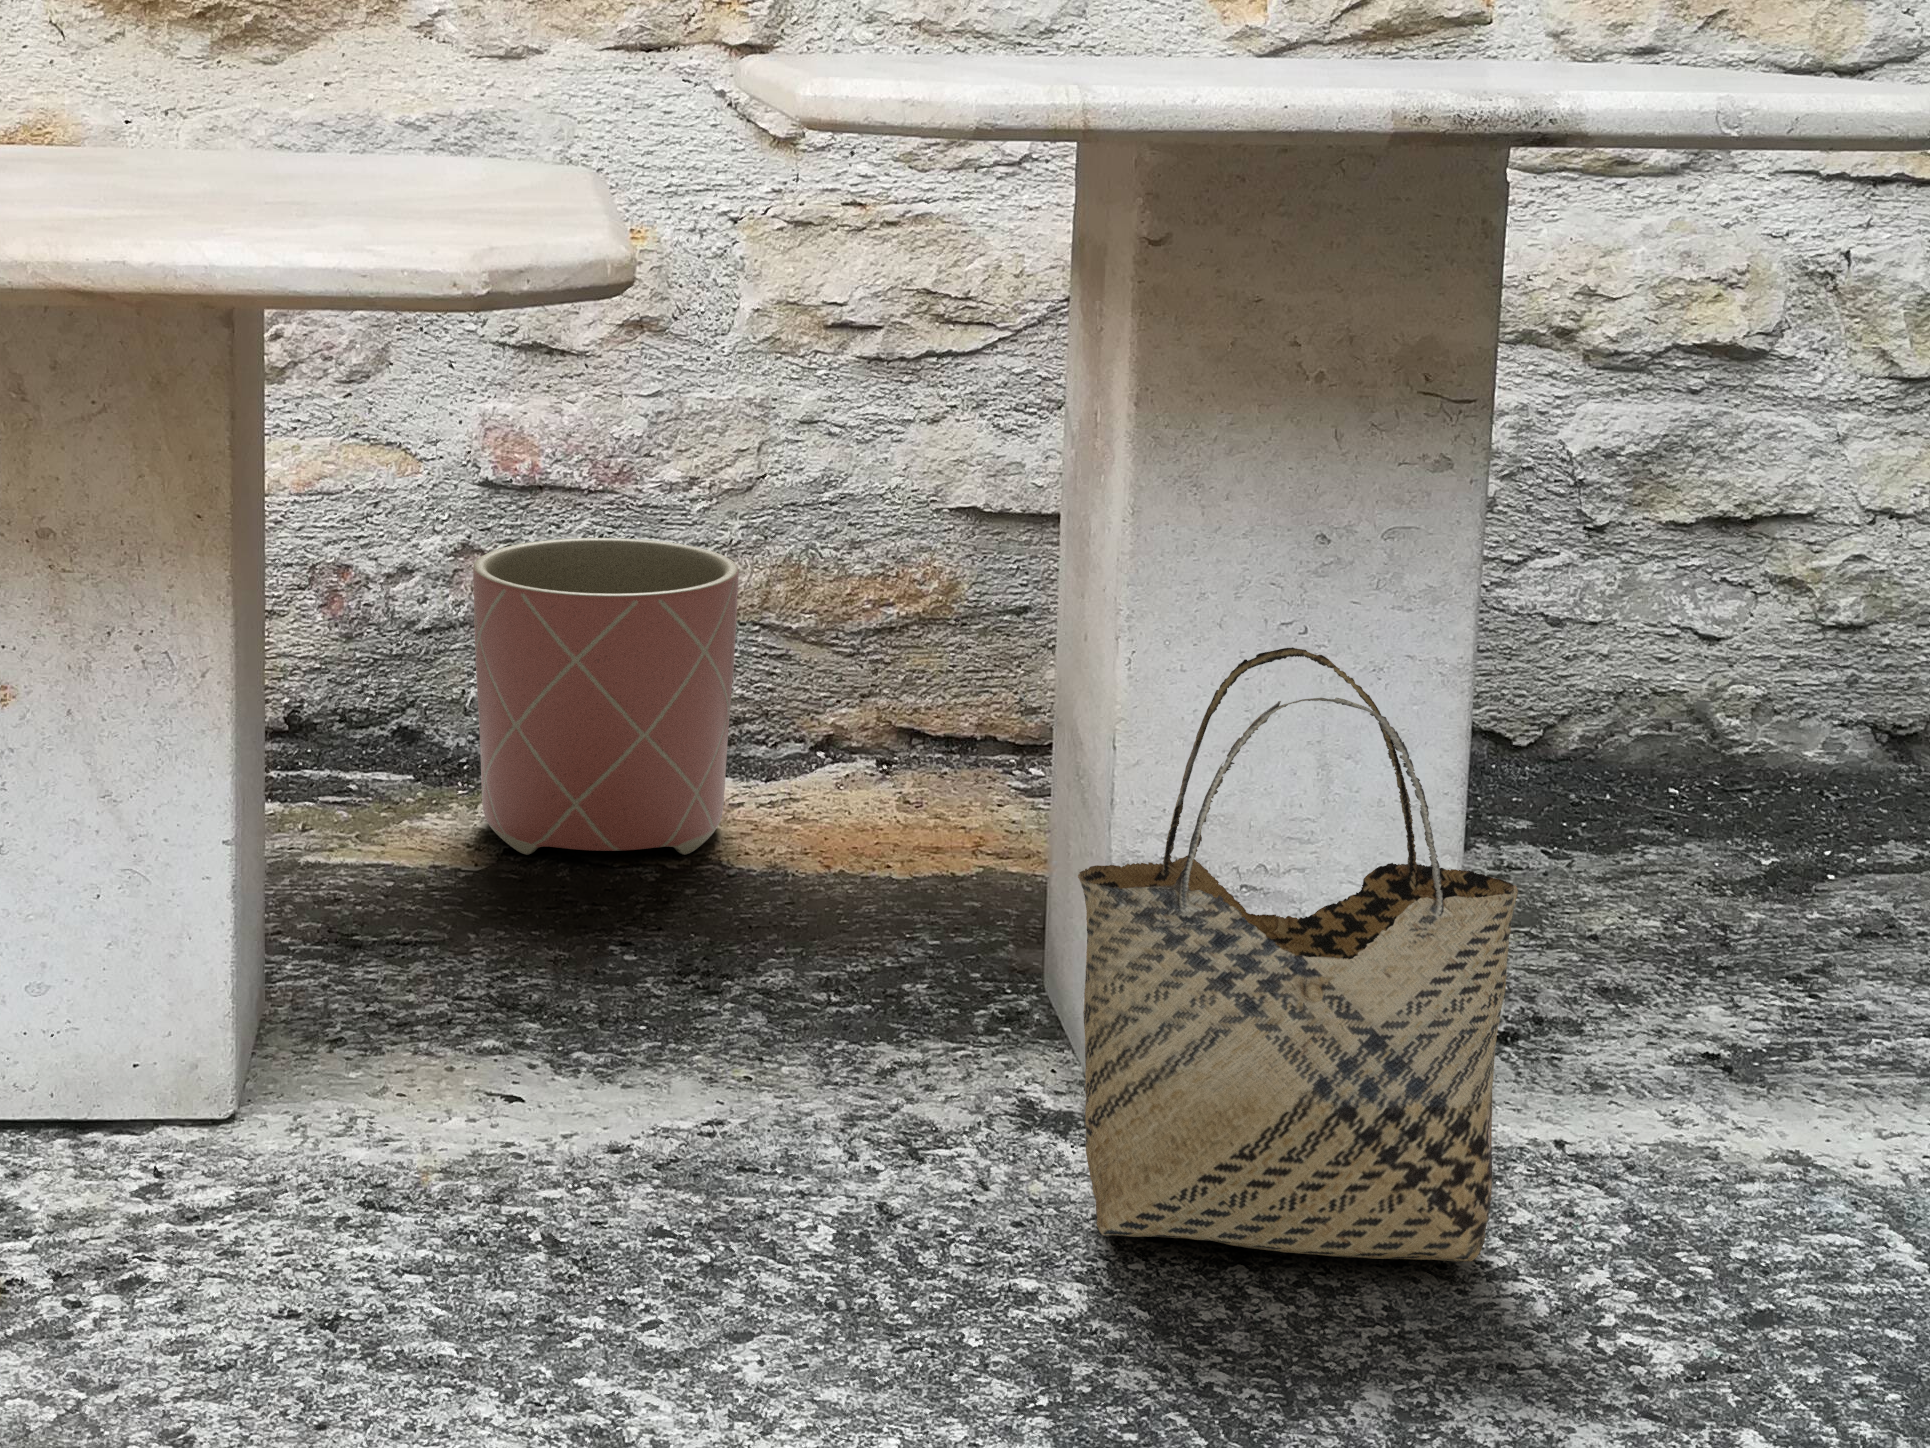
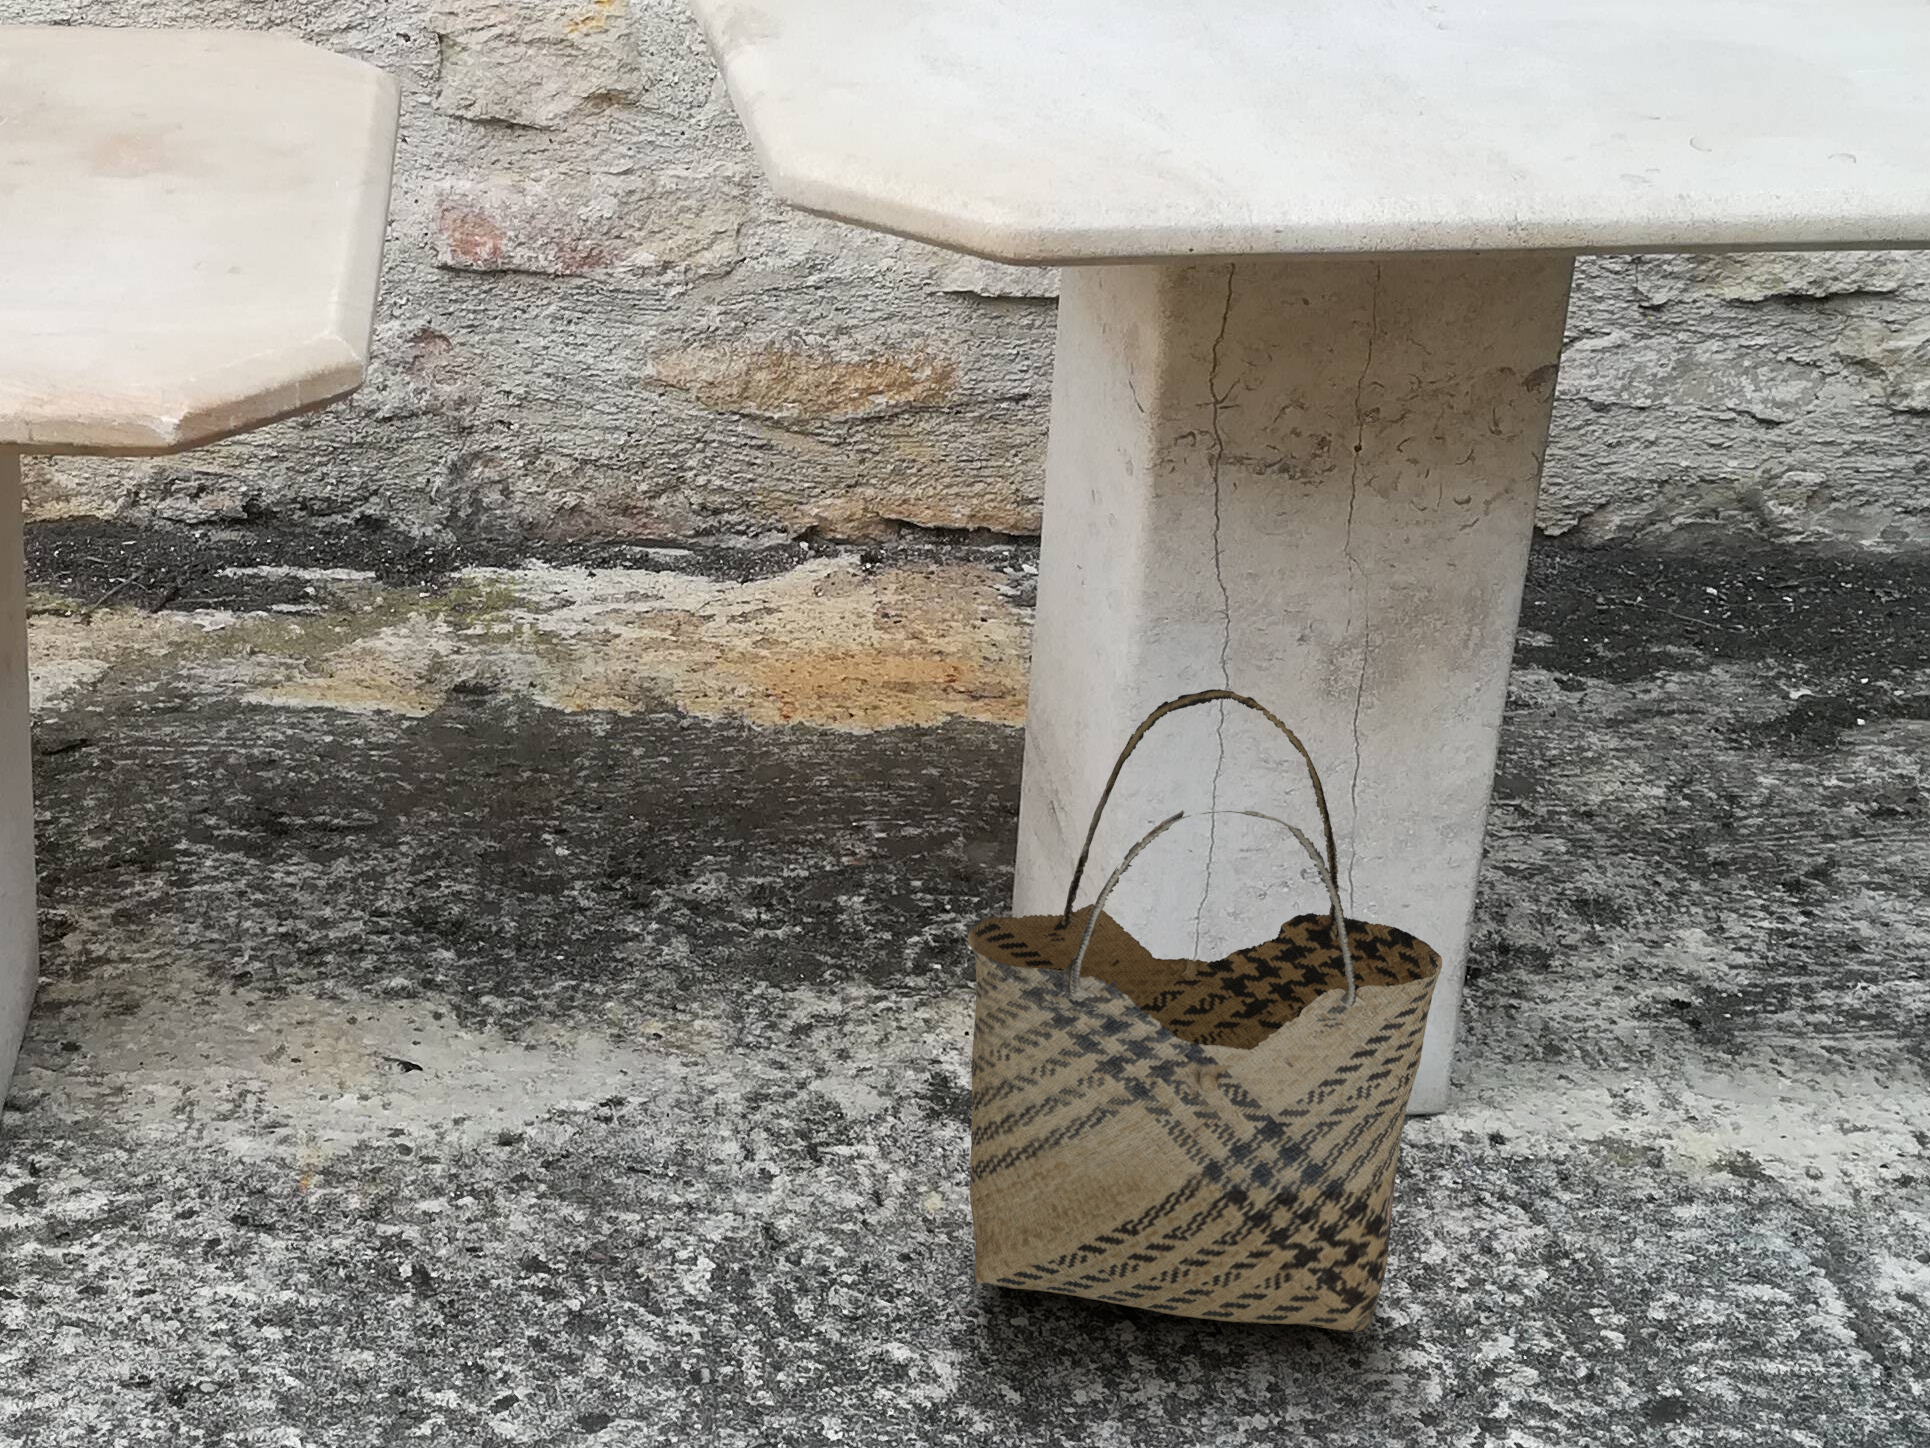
planter: present [473,538,739,855] -> none [410,346,689,693]

